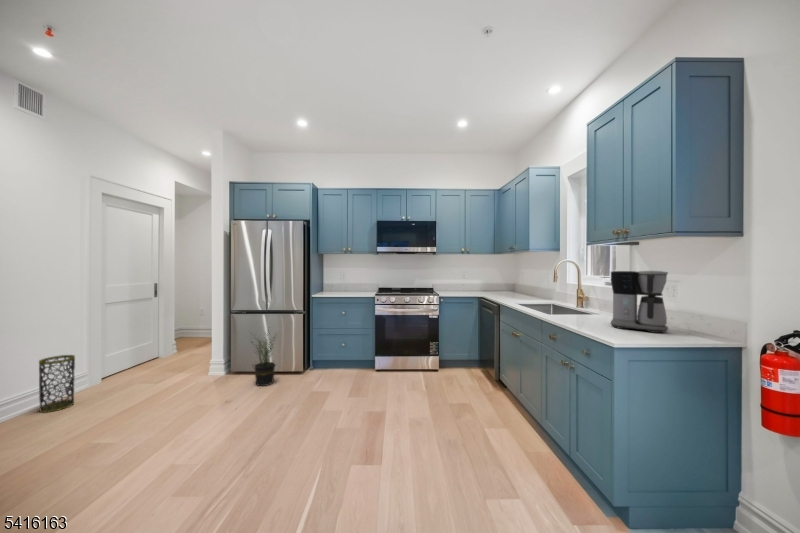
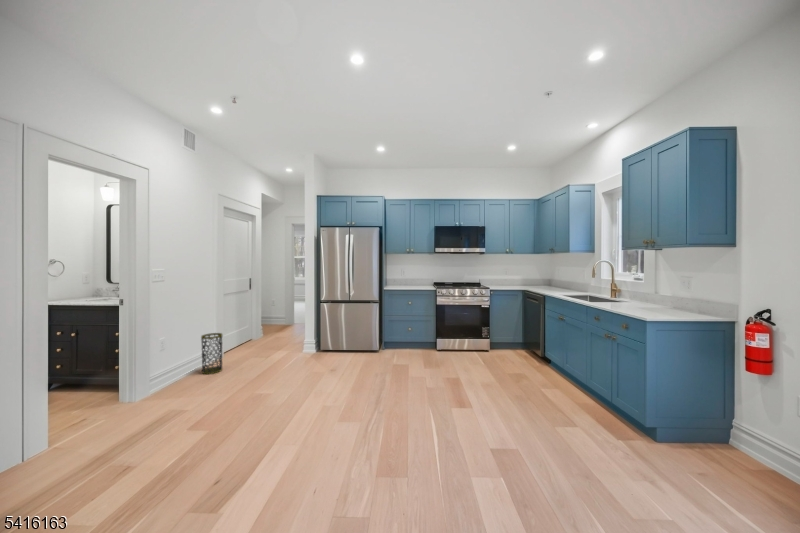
coffee maker: present [611,271,668,333] -> none [641,270,685,313]
potted plant: present [254,335,276,386] -> none [340,314,367,360]

